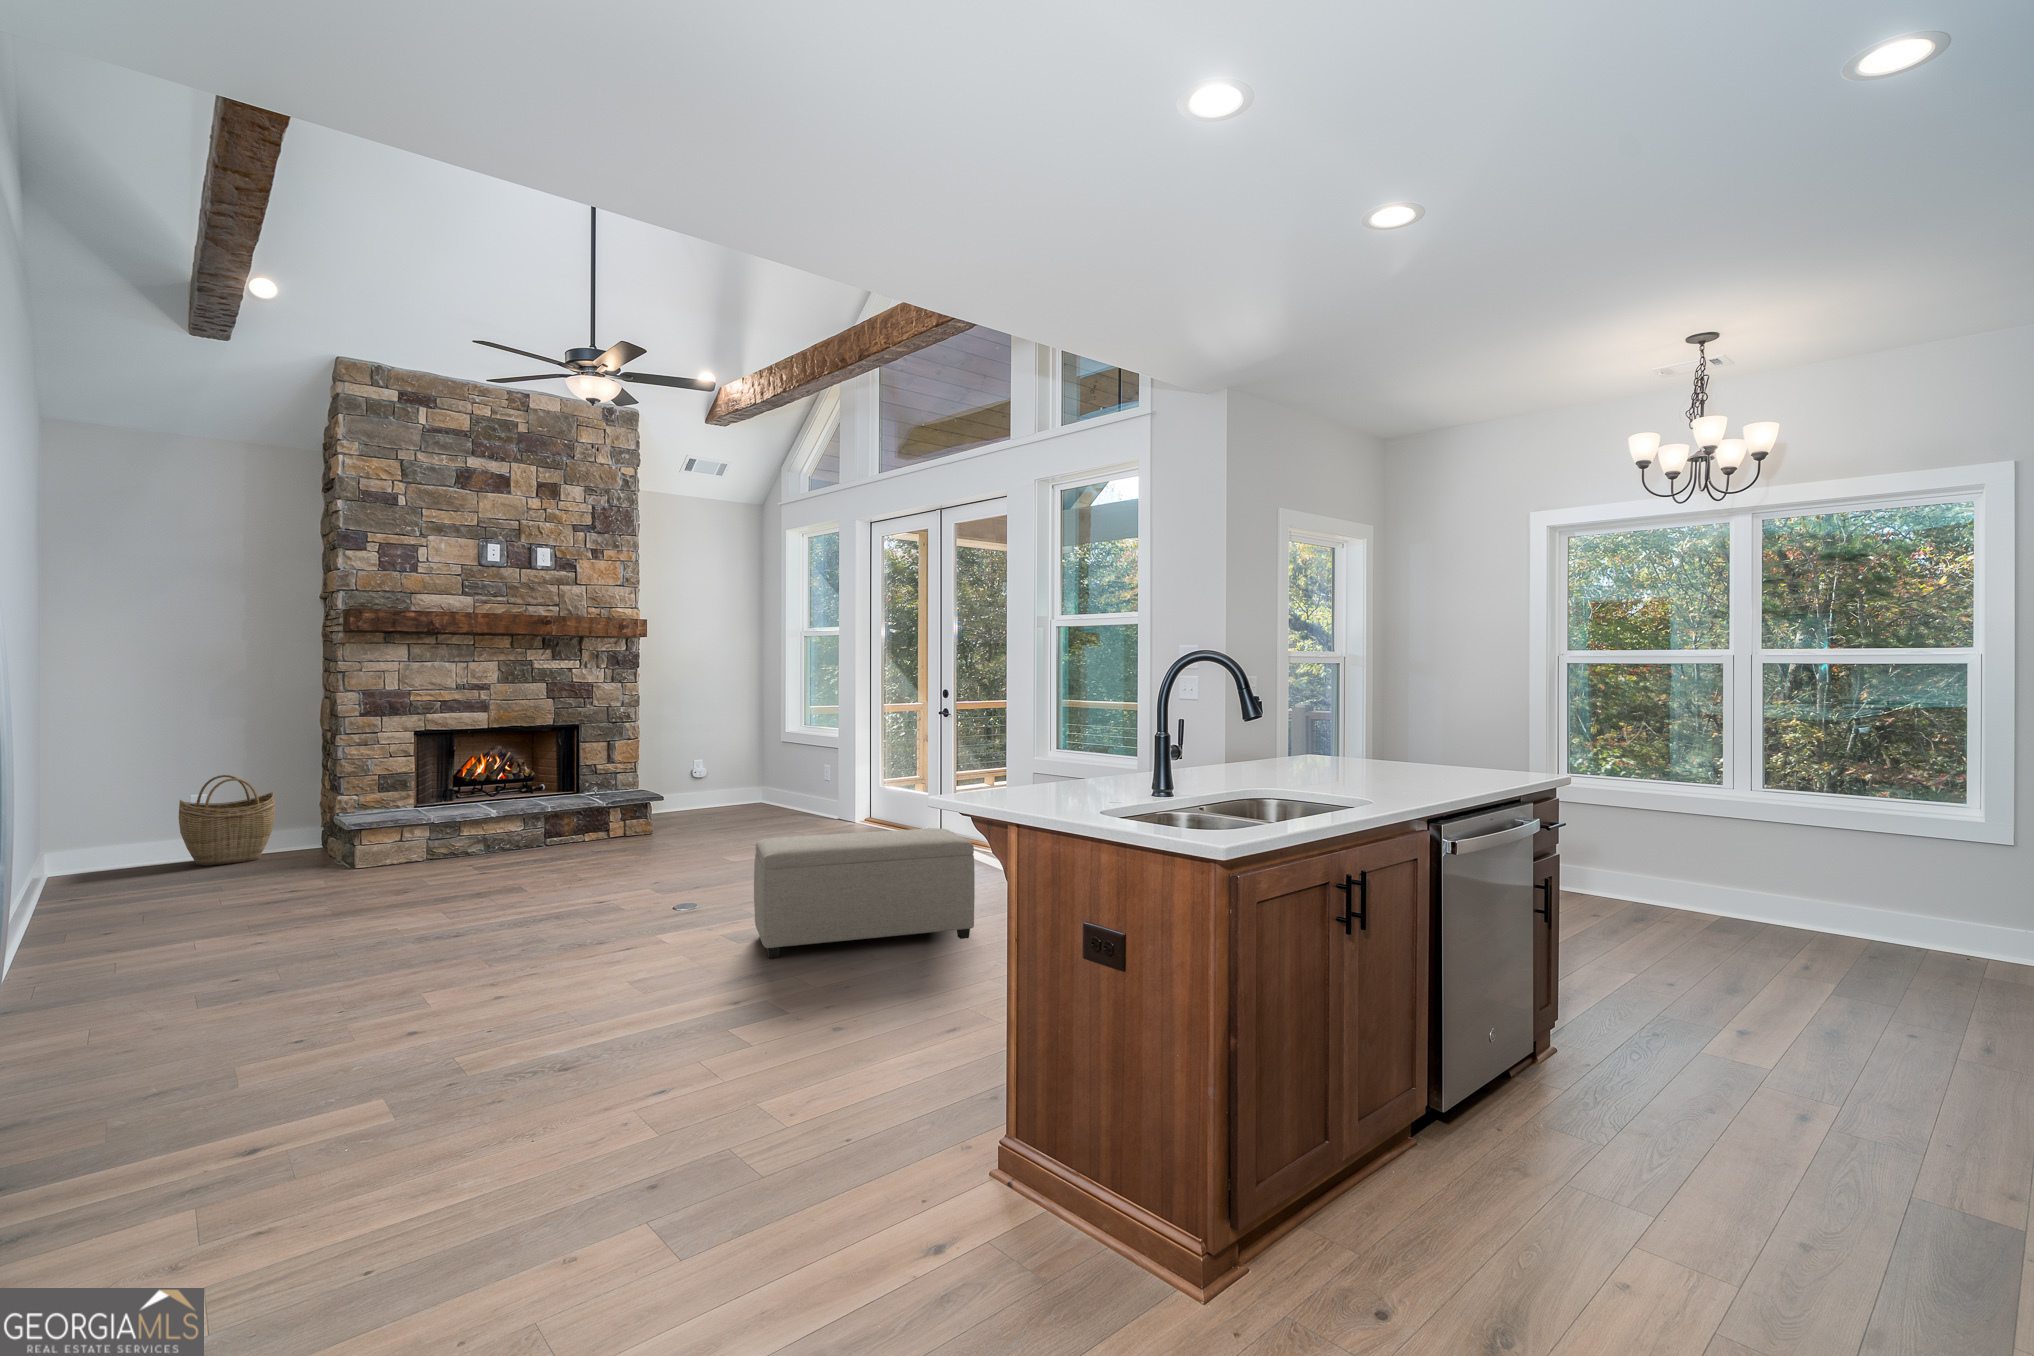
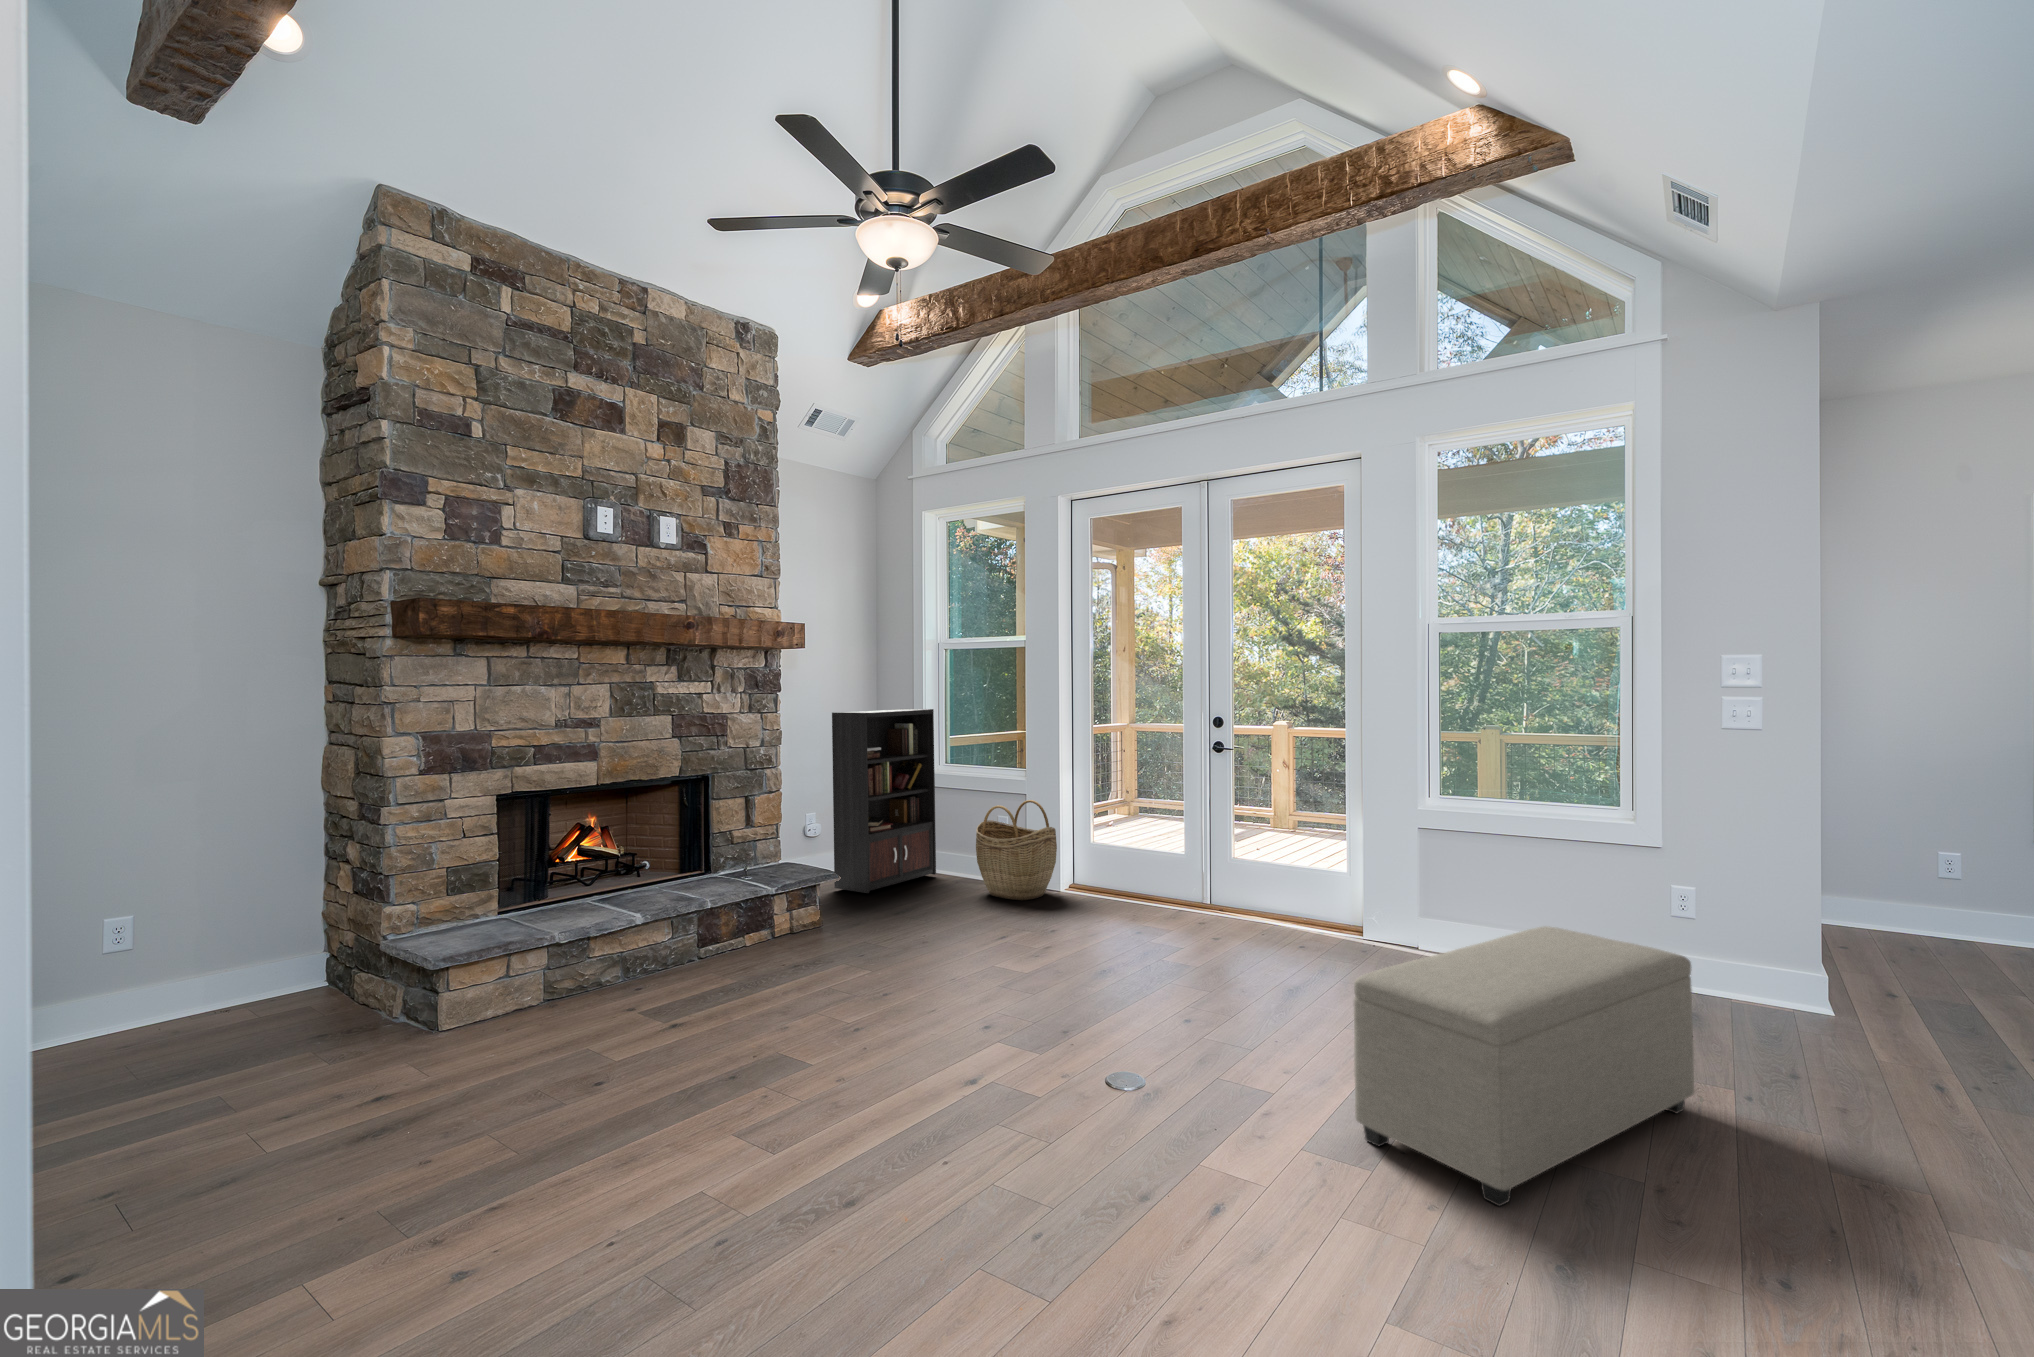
bookcase: none [695,684,780,819] -> present [832,709,936,893]
woven basket: present [179,775,275,866] -> present [976,800,1057,900]

